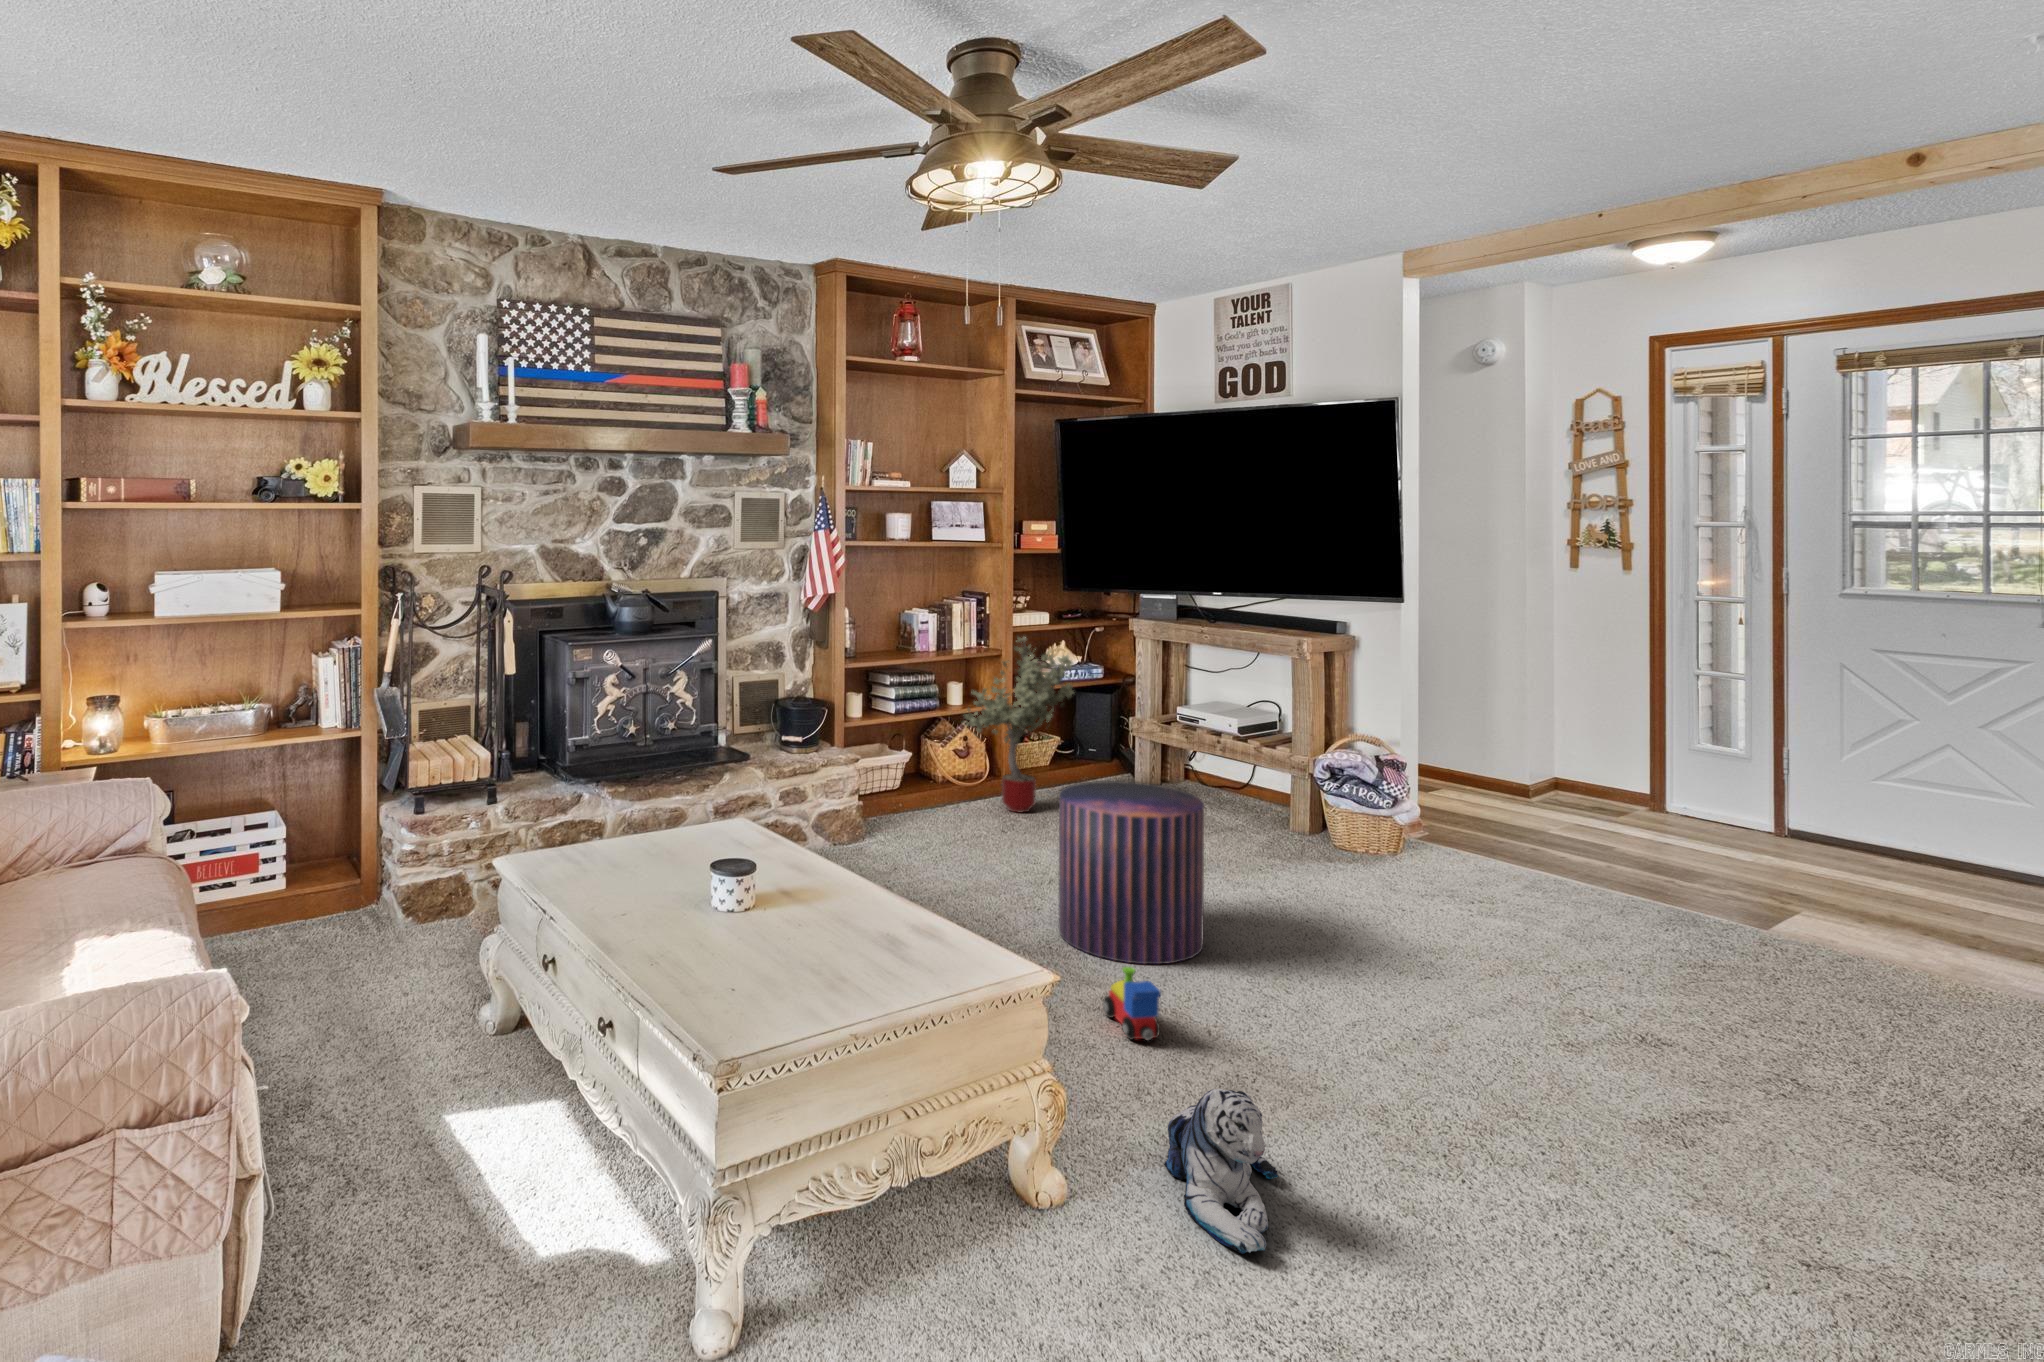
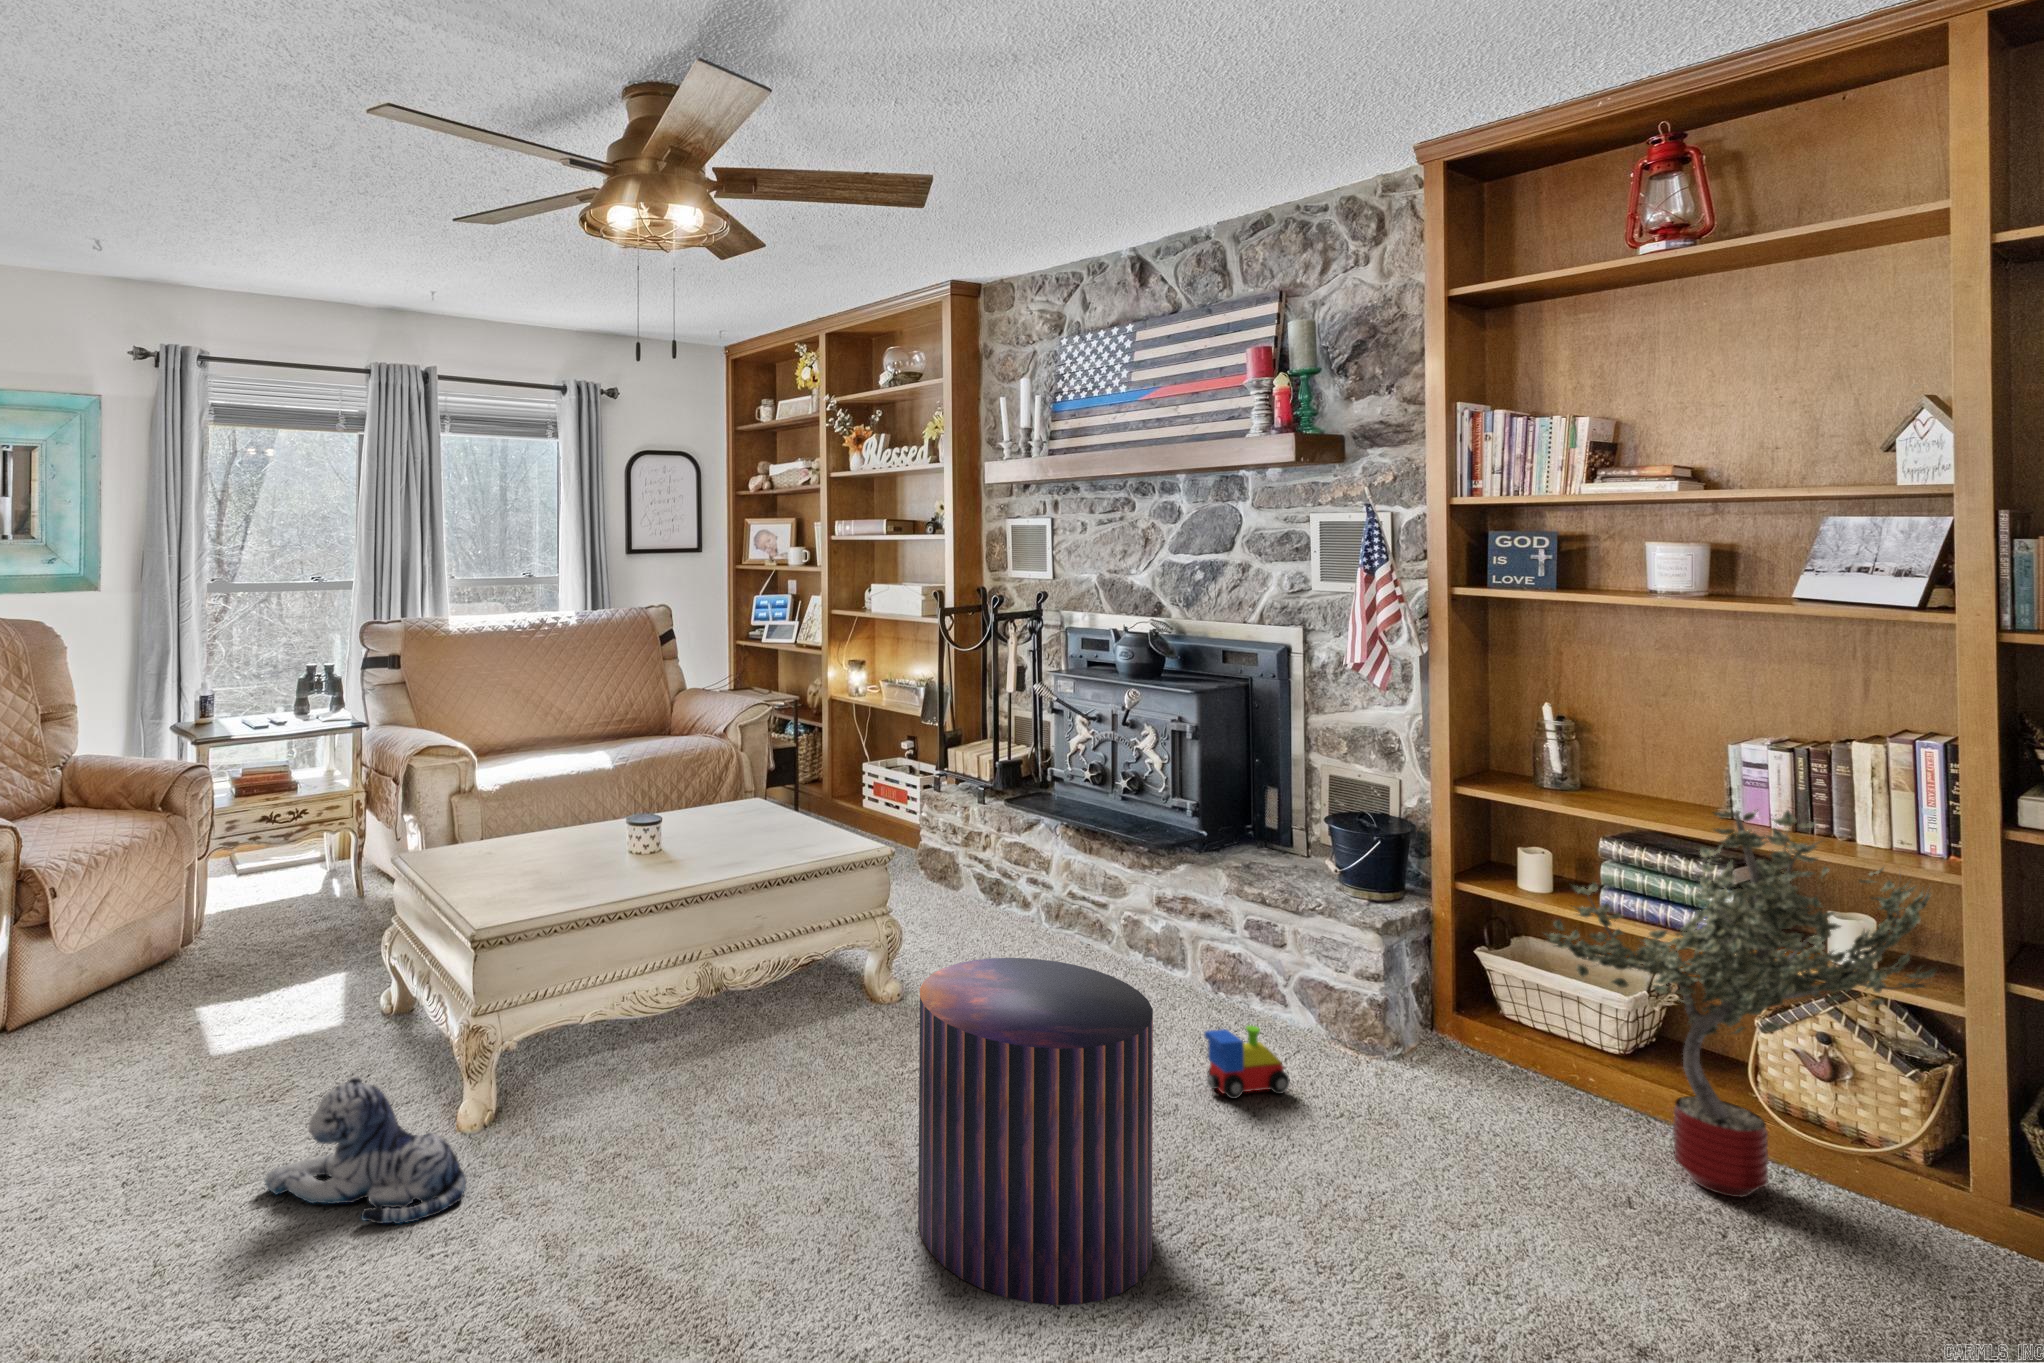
toy train: present [1103,967,1161,1040] -> present [1204,1025,1289,1099]

